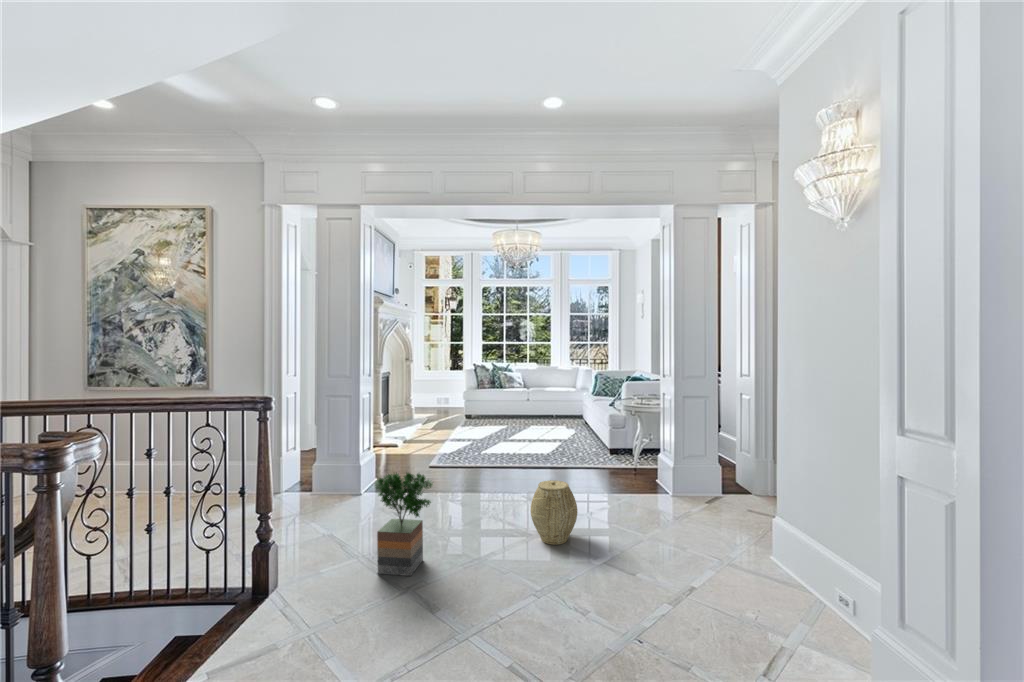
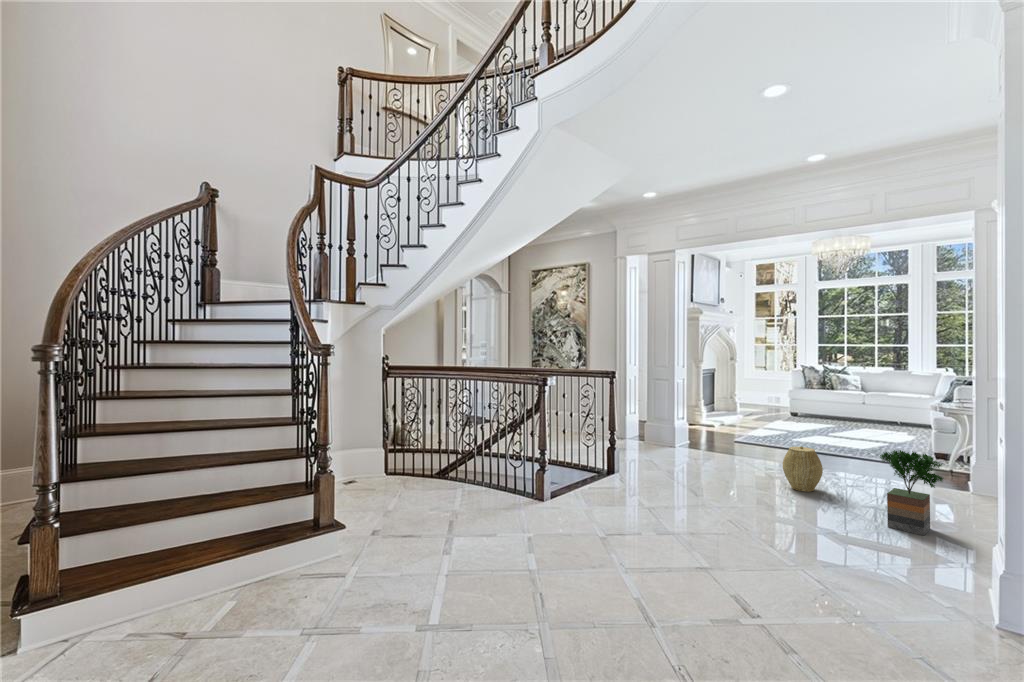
potted tree: present [375,473,433,576] -> present [880,450,944,535]

